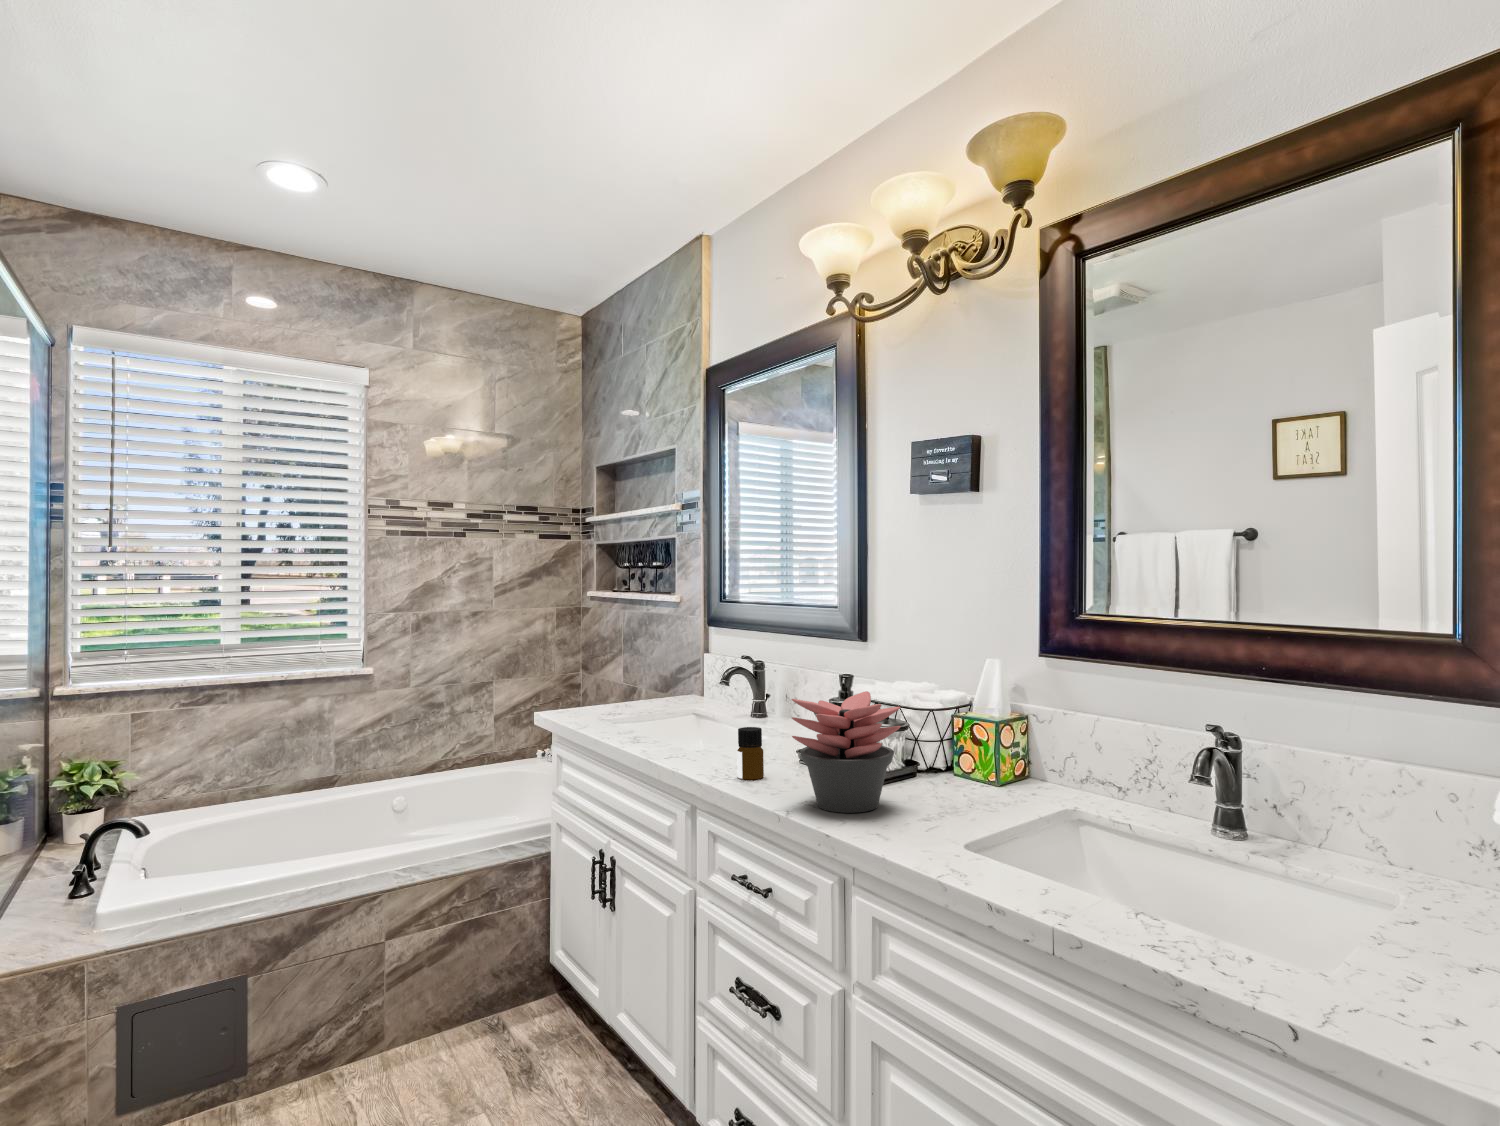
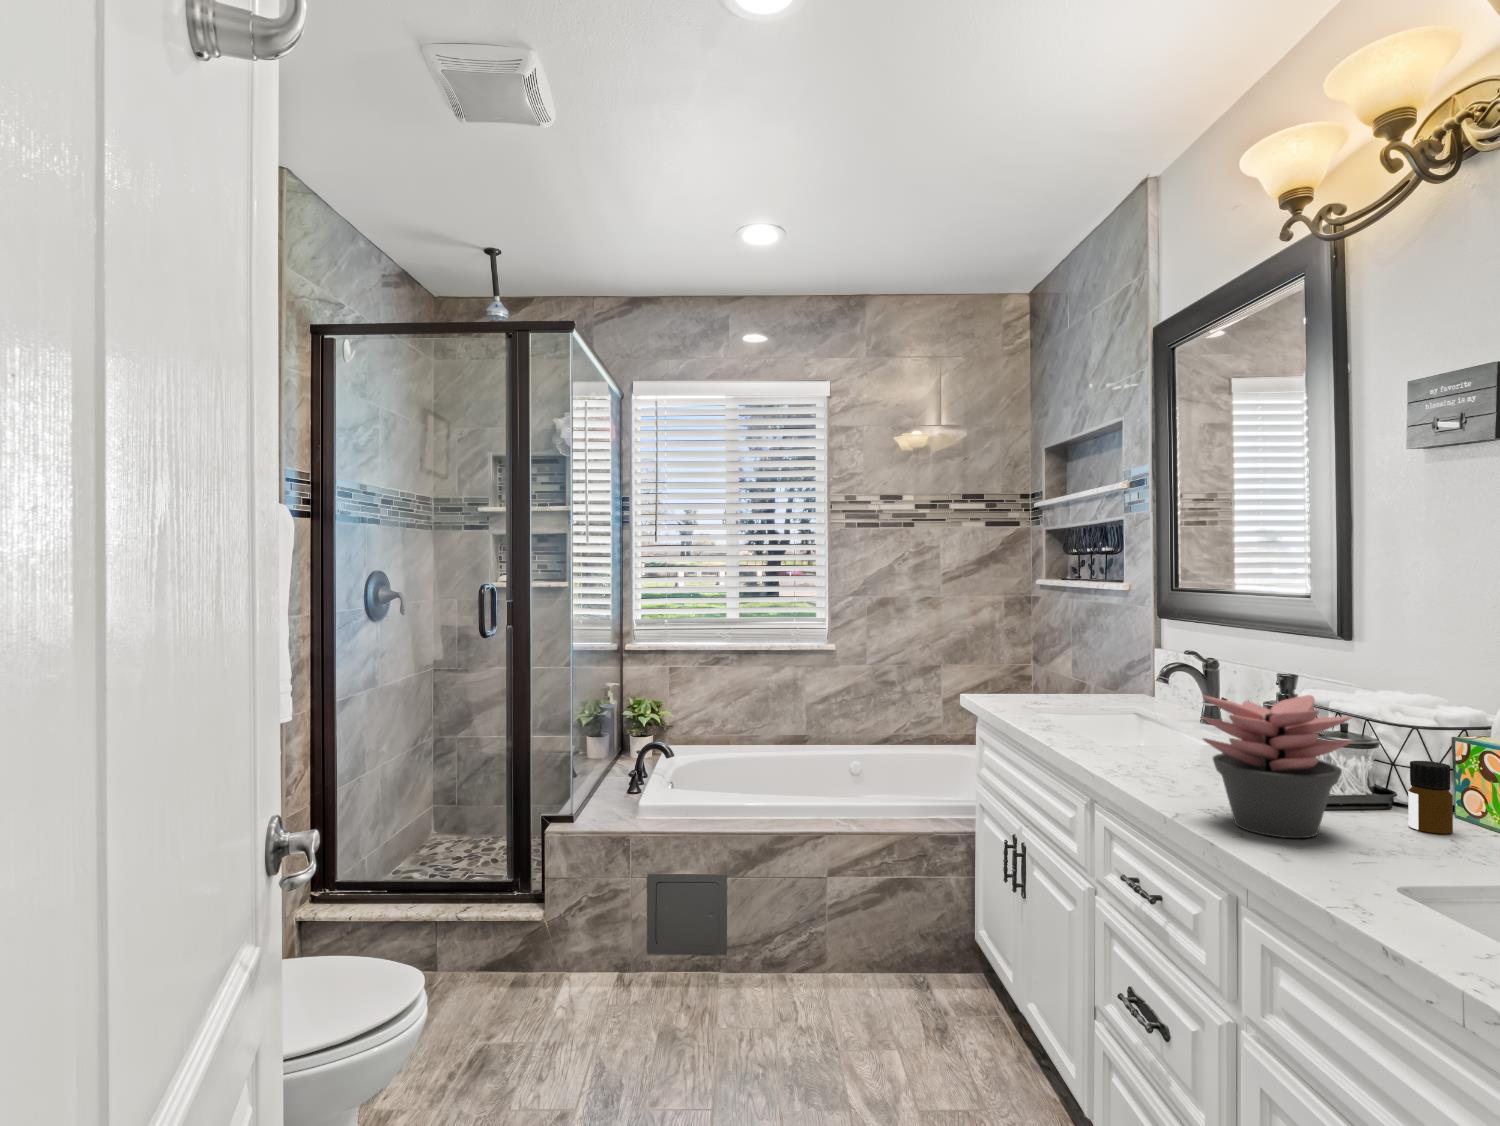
bottle: present [737,727,764,779] -> present [1408,761,1453,833]

